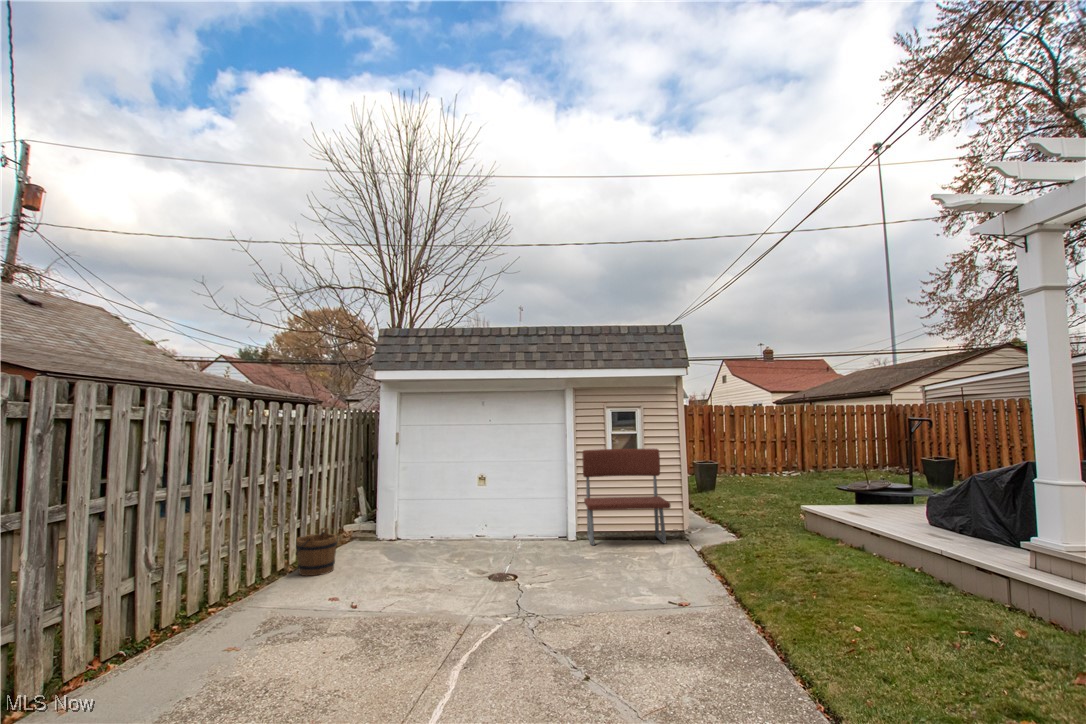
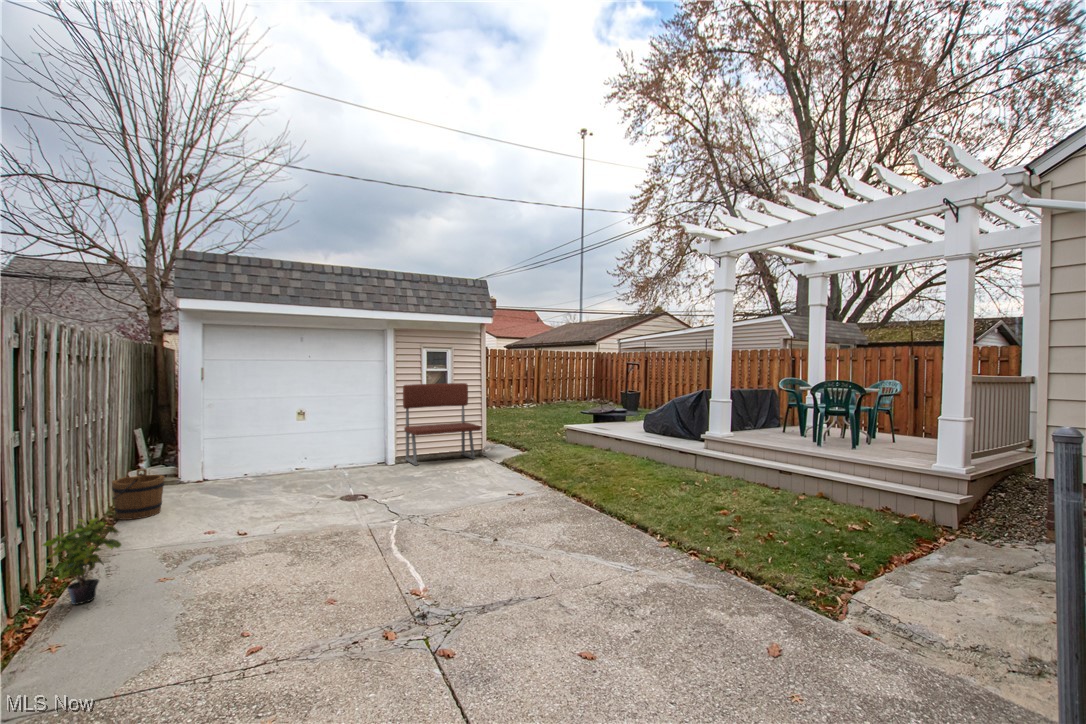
potted plant: none [138,582,216,667] -> present [43,518,121,604]

